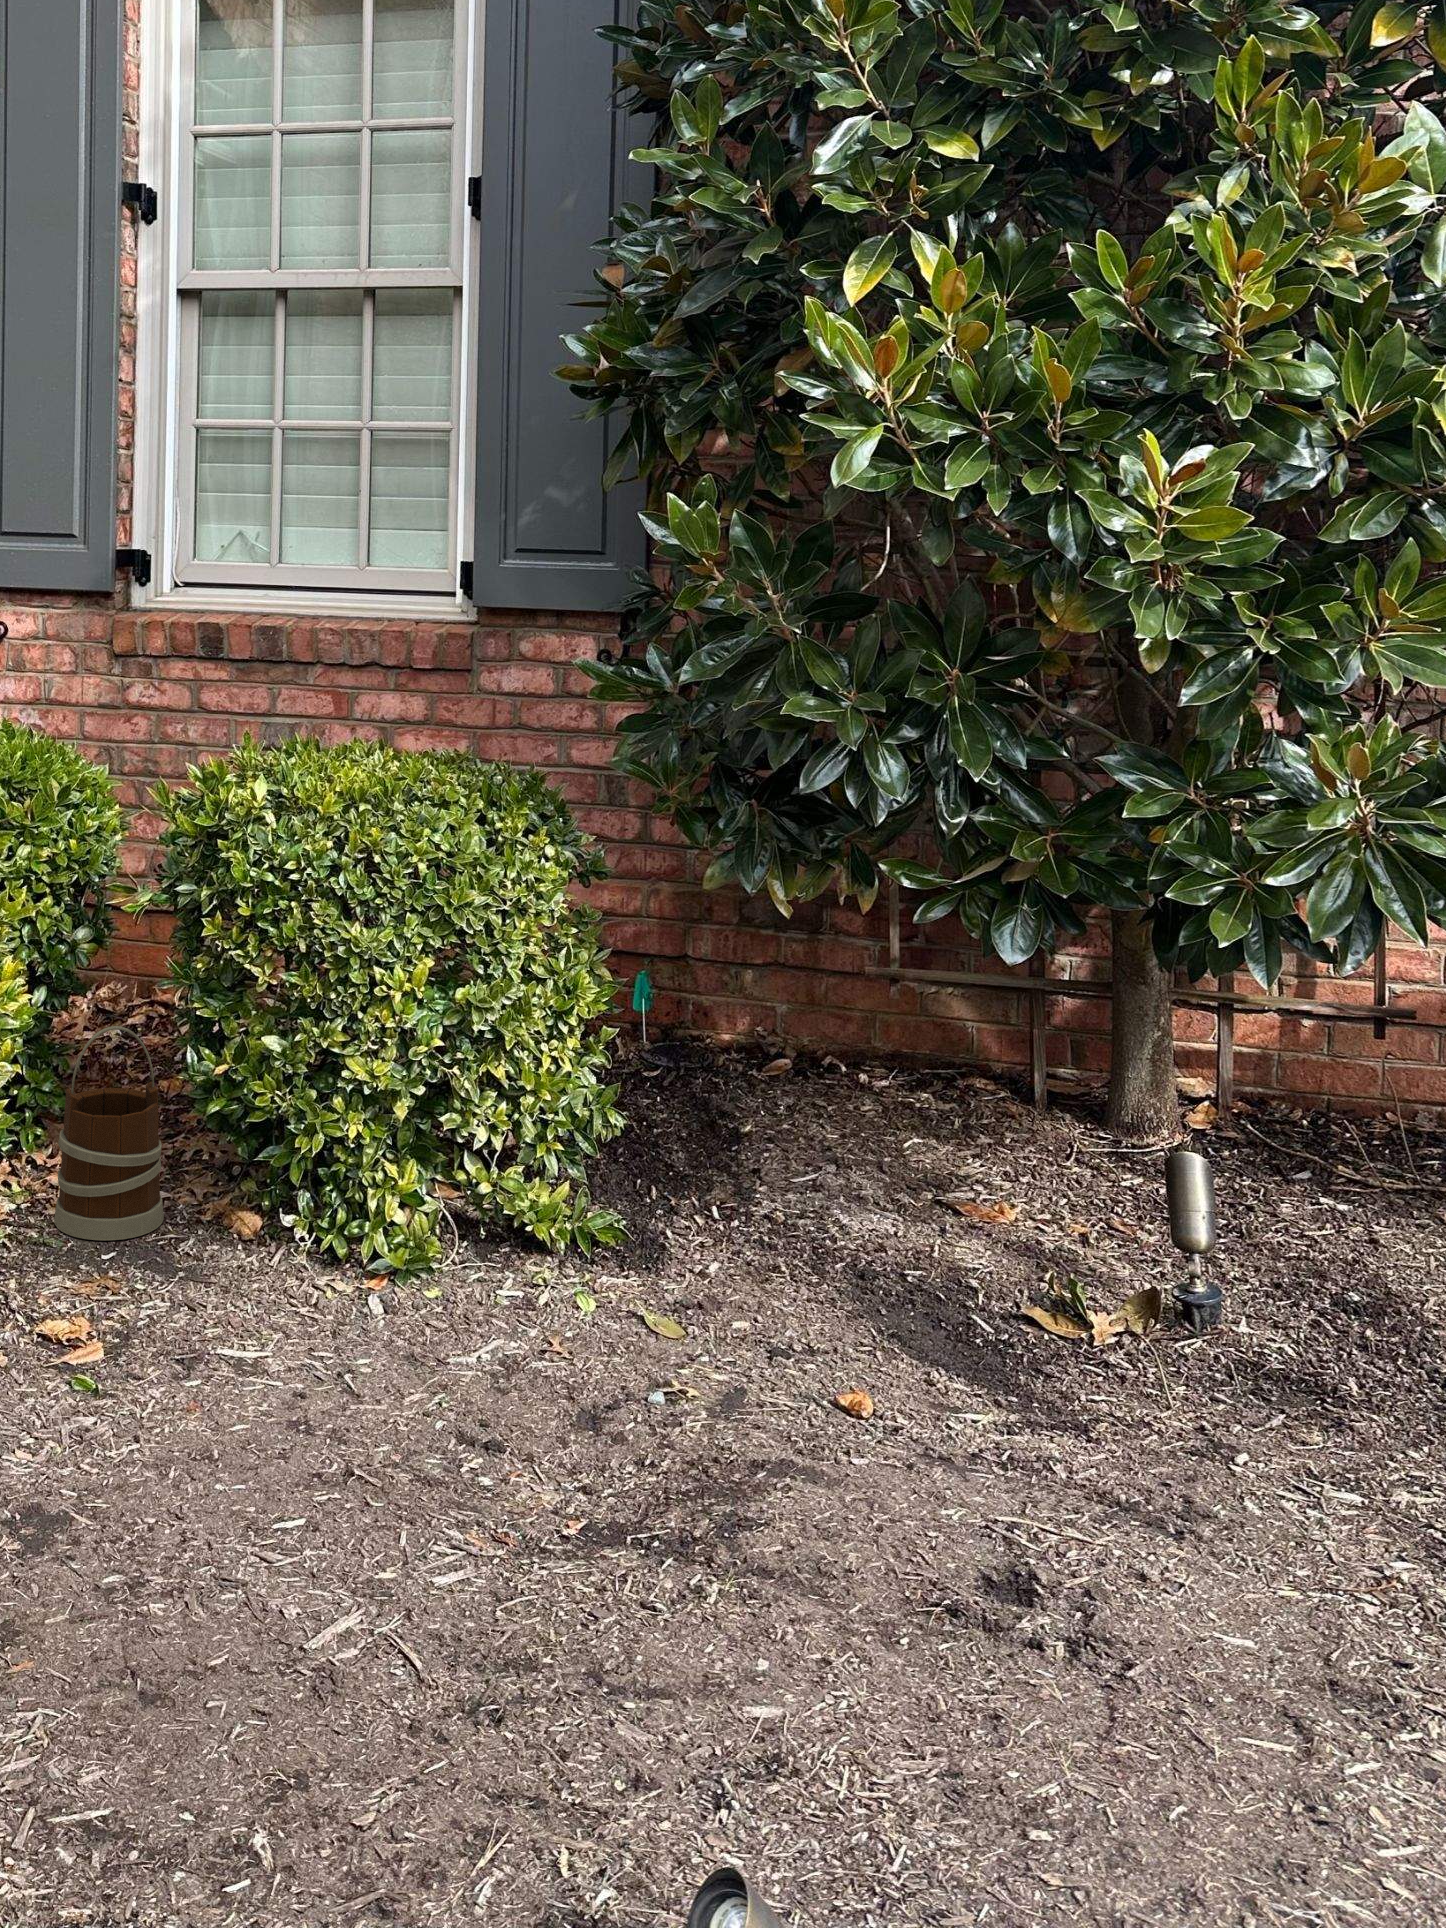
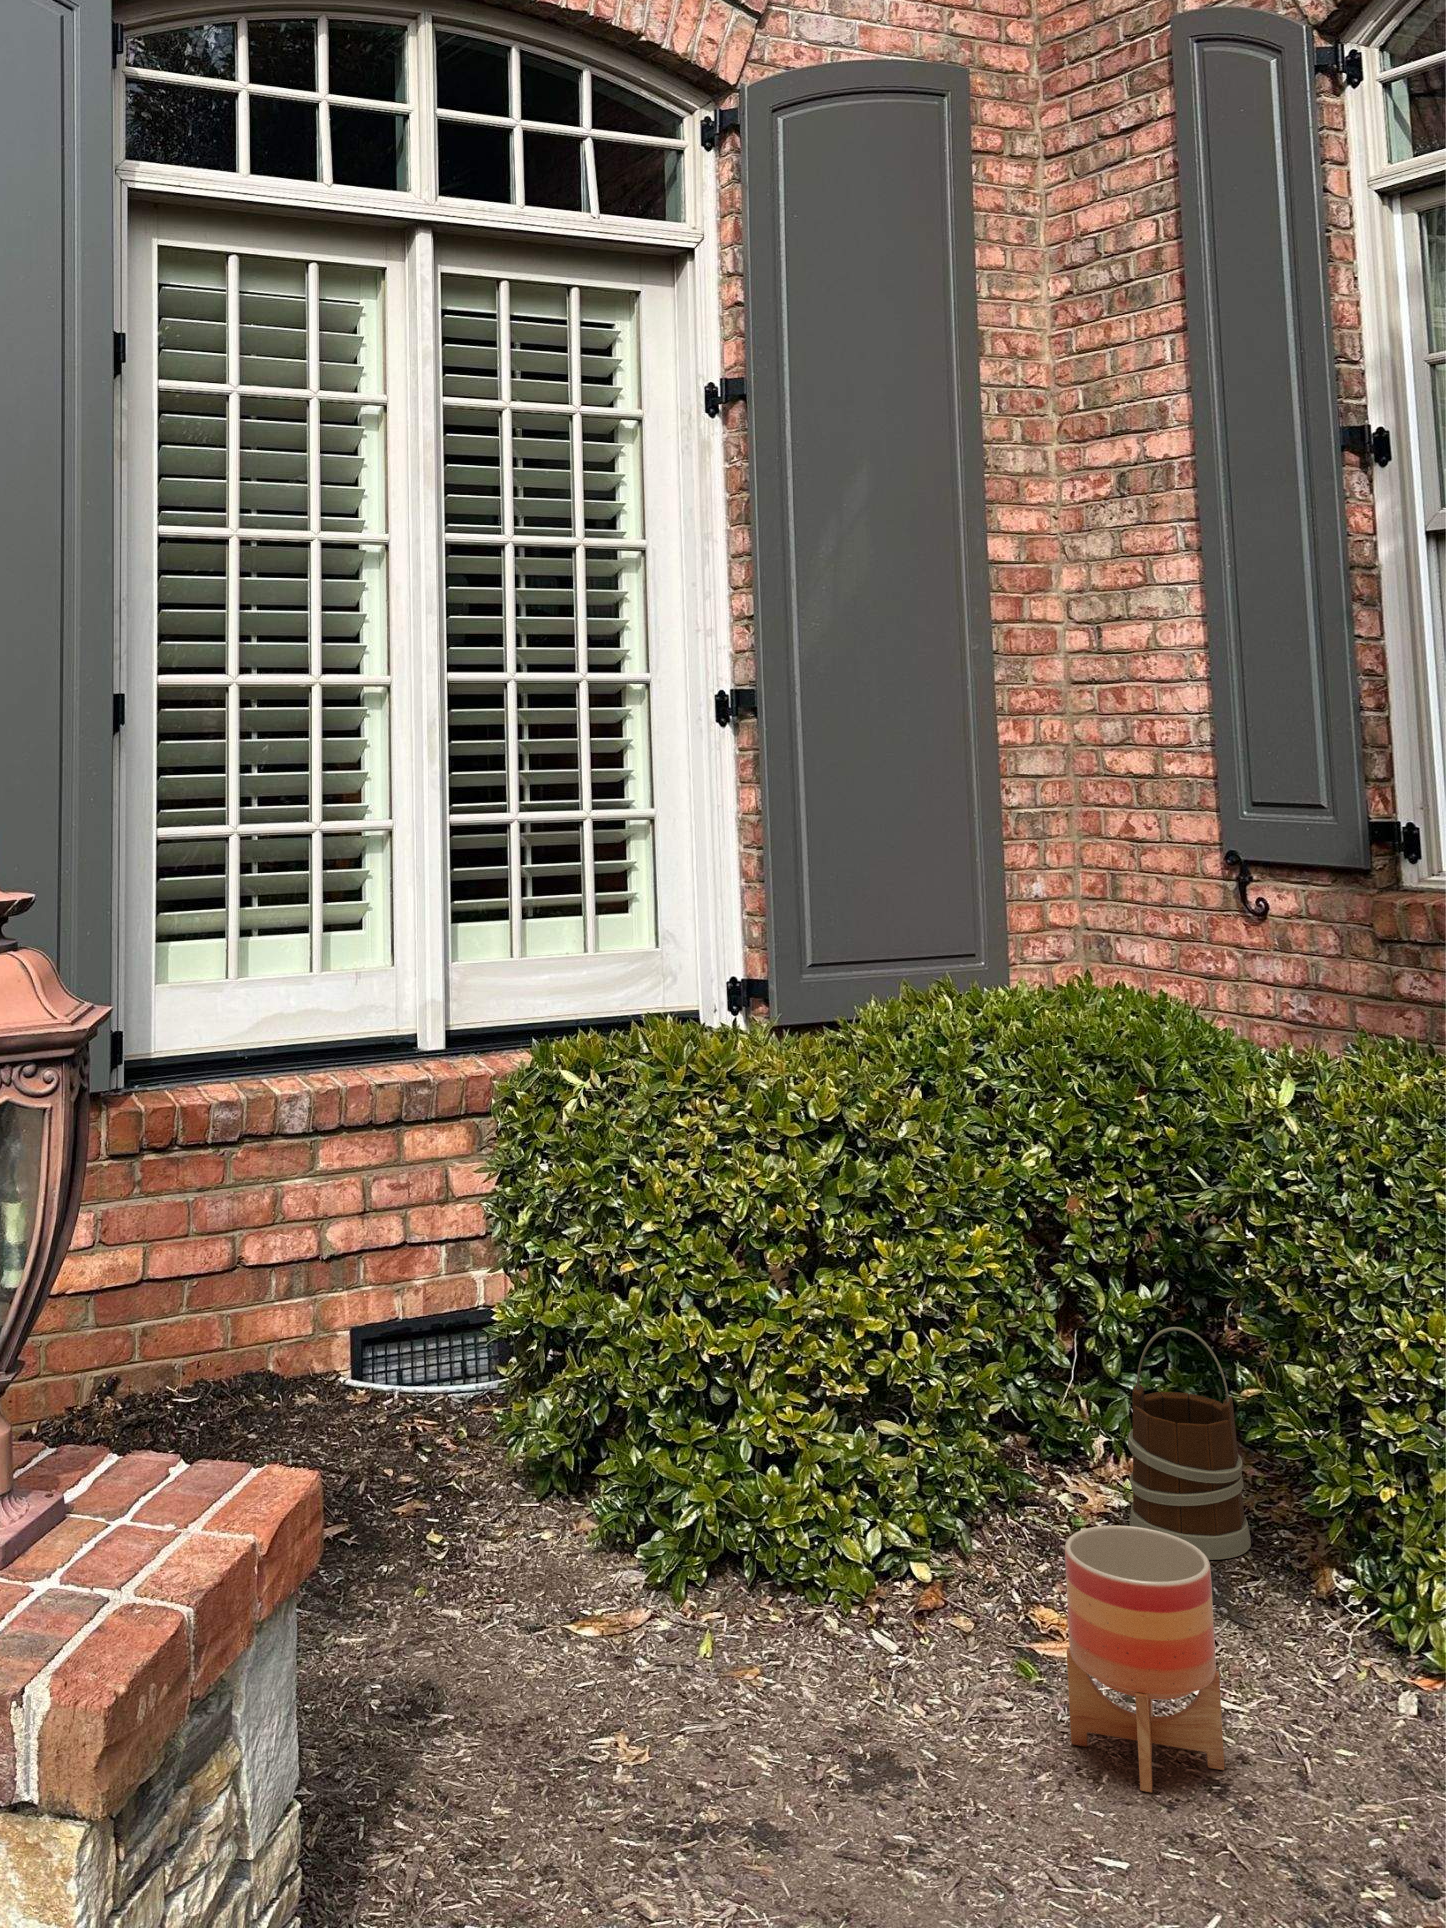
planter: none [178,1208,315,1449] -> present [1065,1525,1224,1792]

